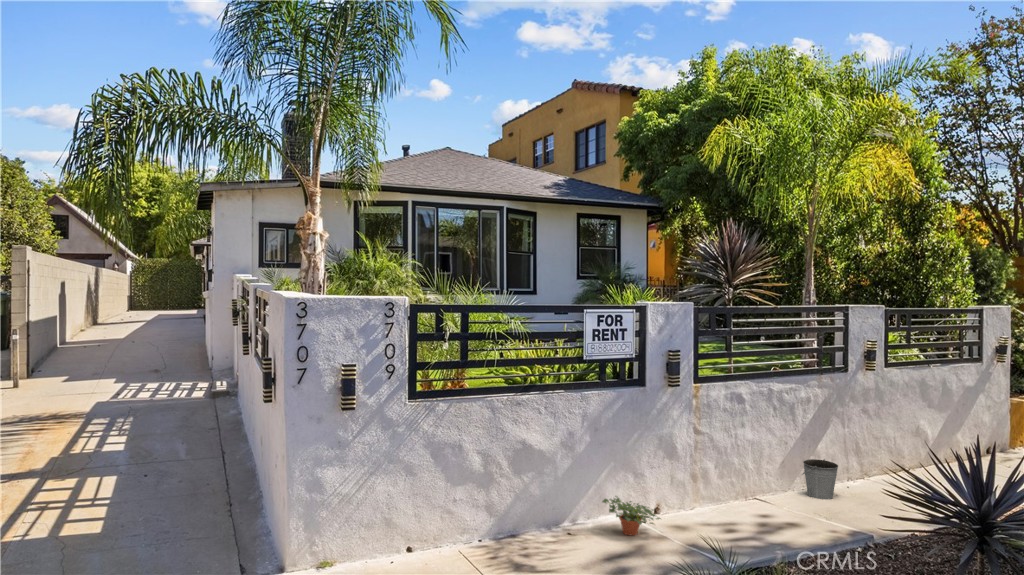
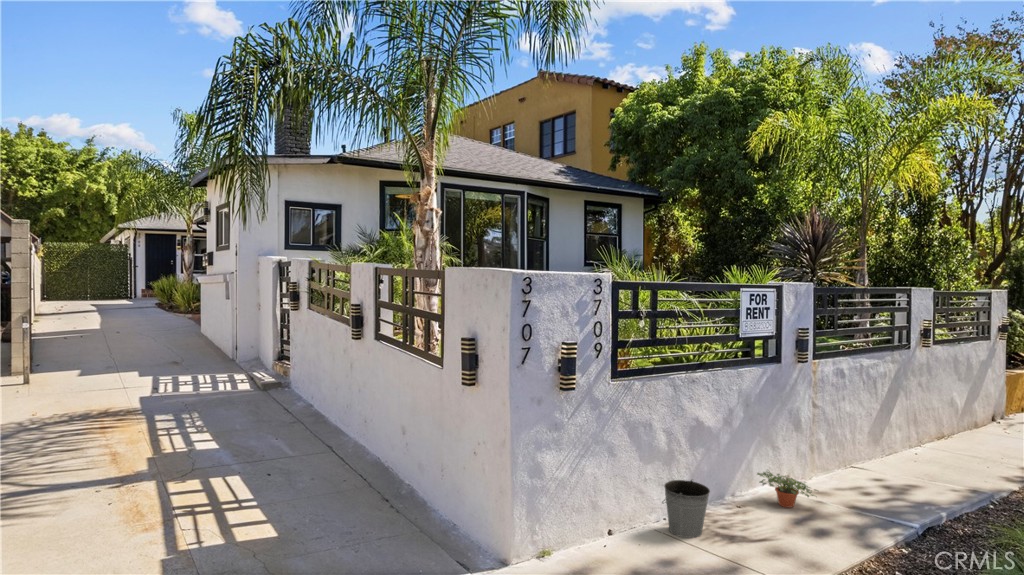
bucket: present [802,459,838,499] -> present [662,480,710,538]

